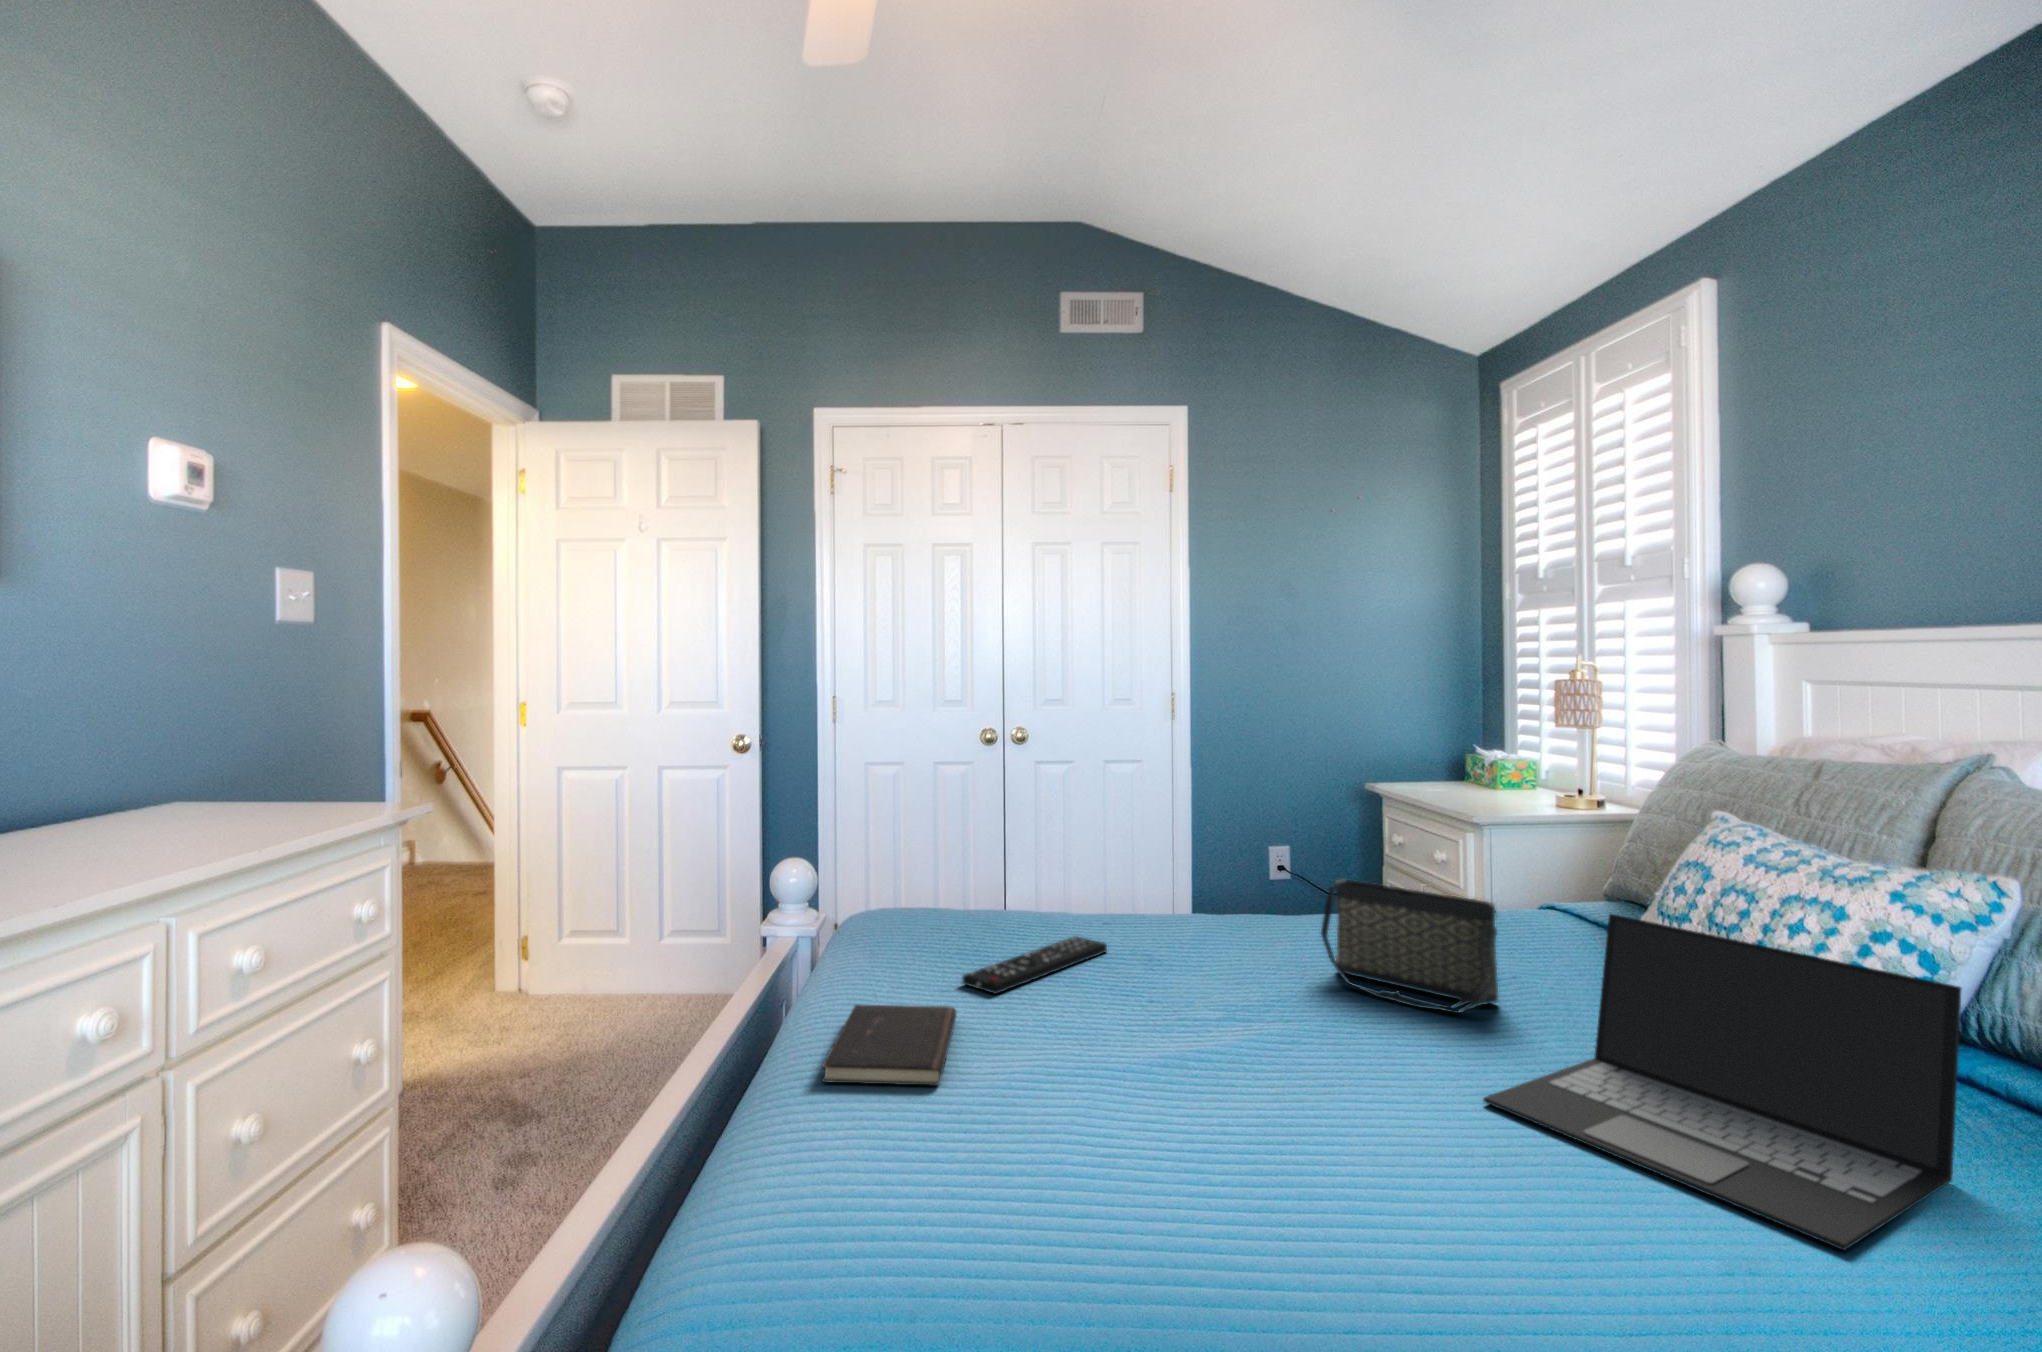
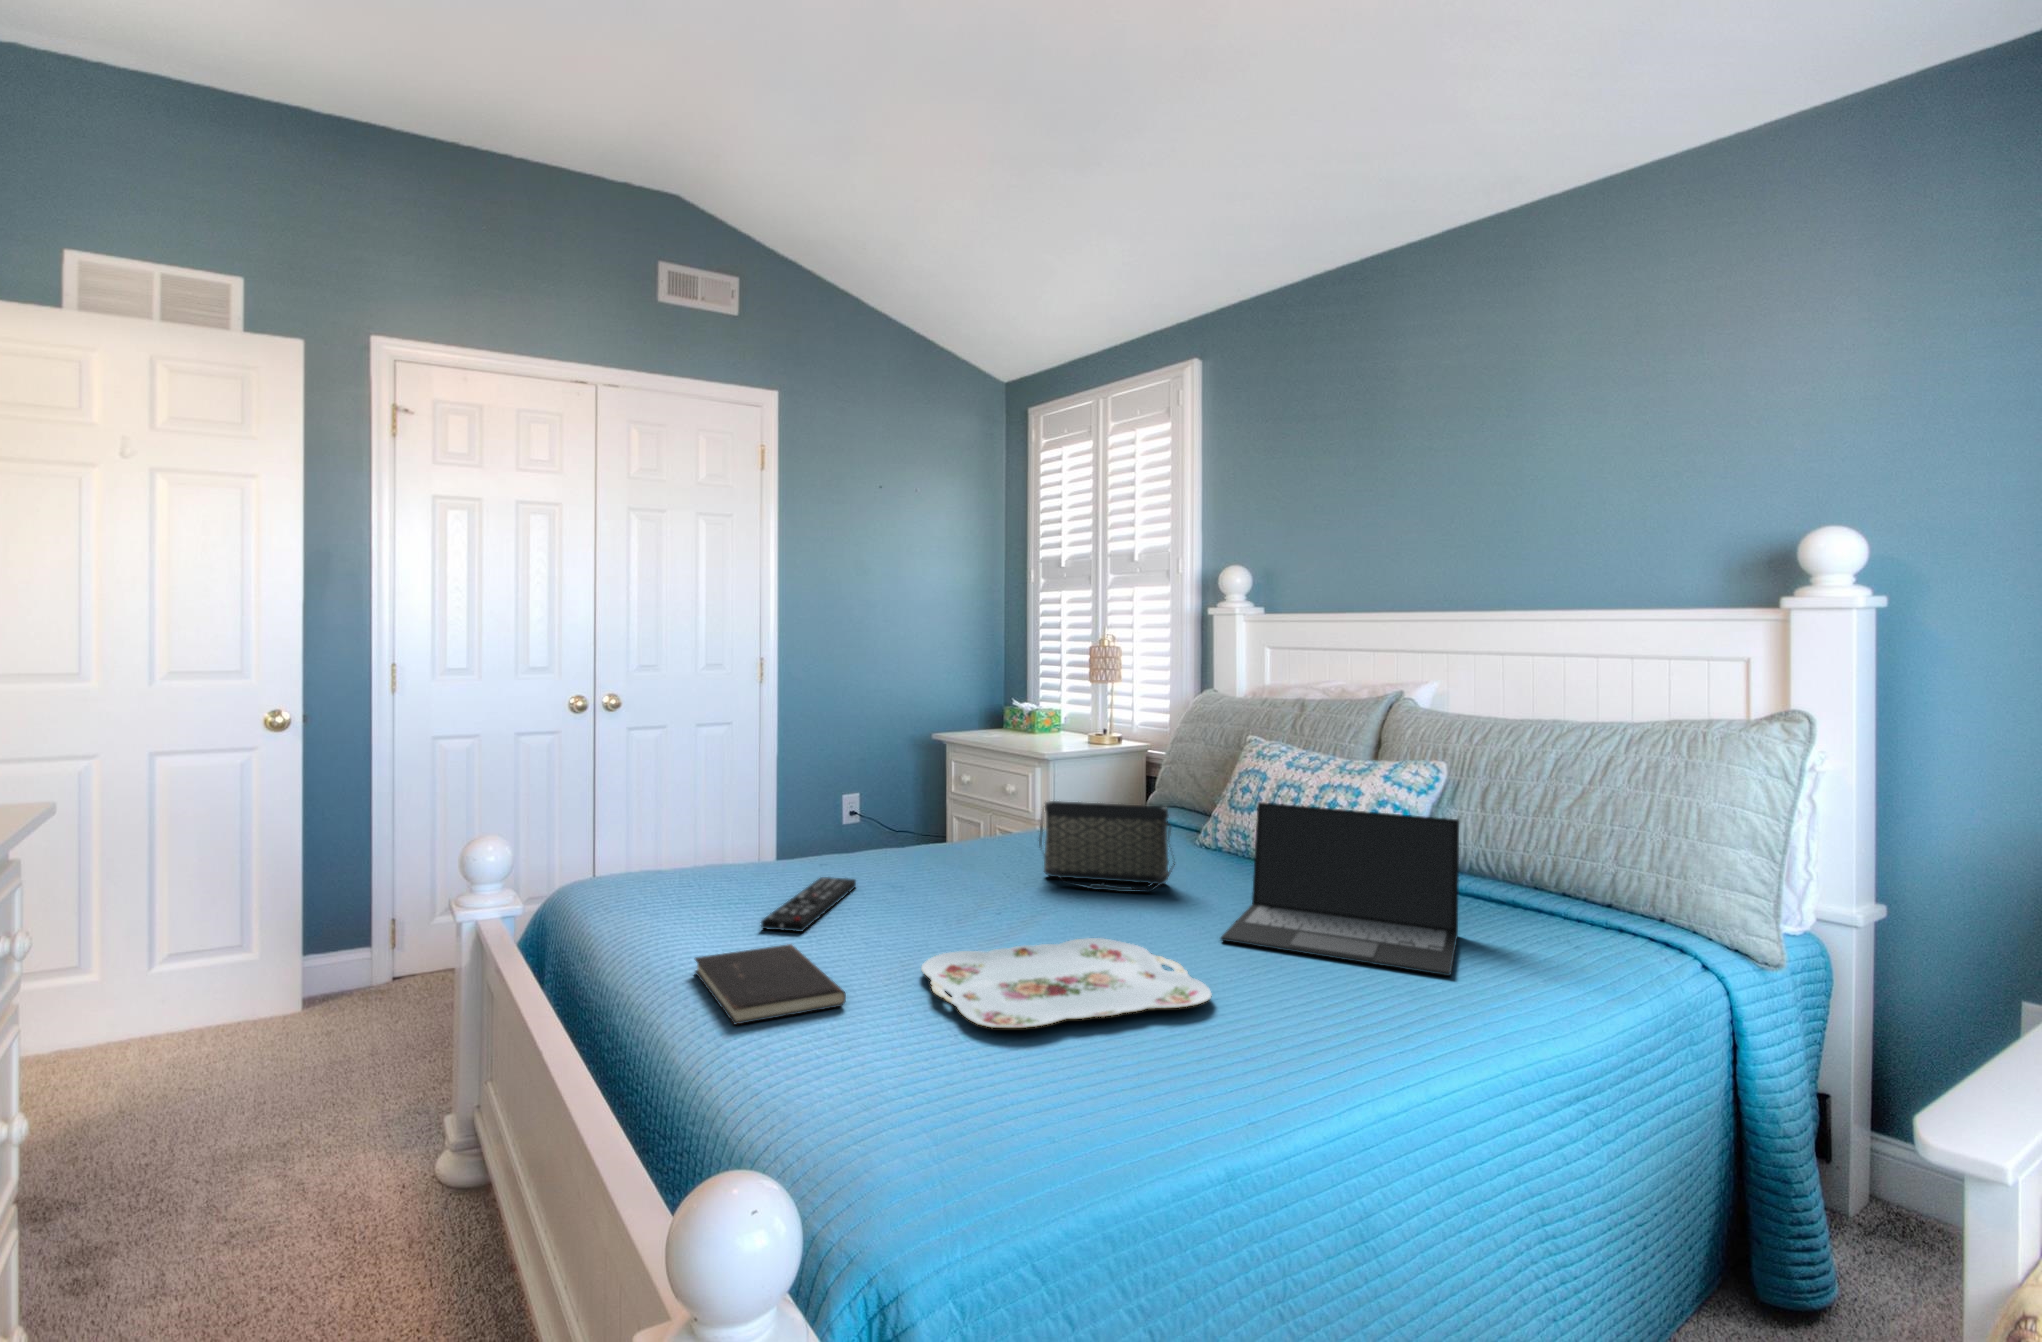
serving tray: none [1027,1047,1371,1187] -> present [921,938,1212,1028]

